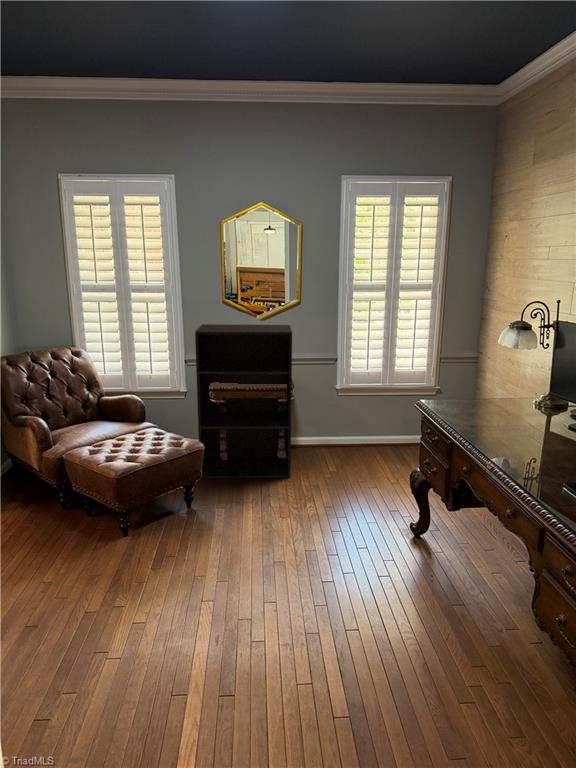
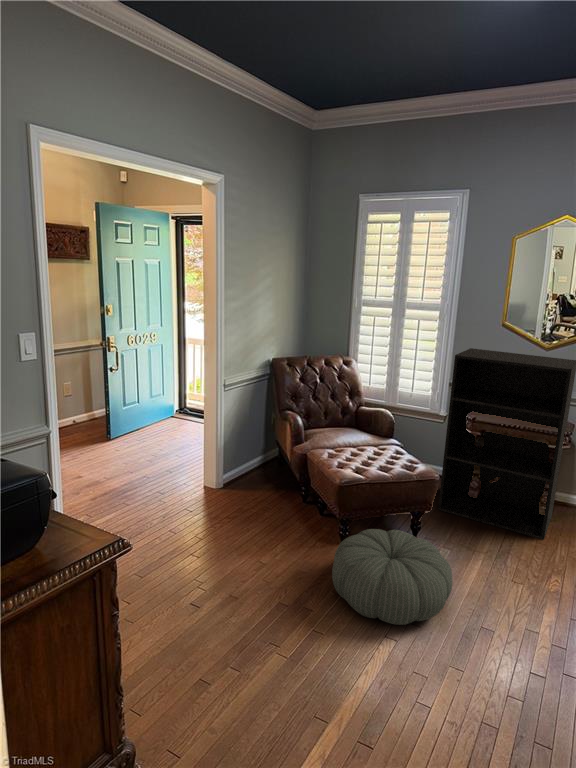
pouf: none [131,503,246,591] -> present [332,529,452,625]

